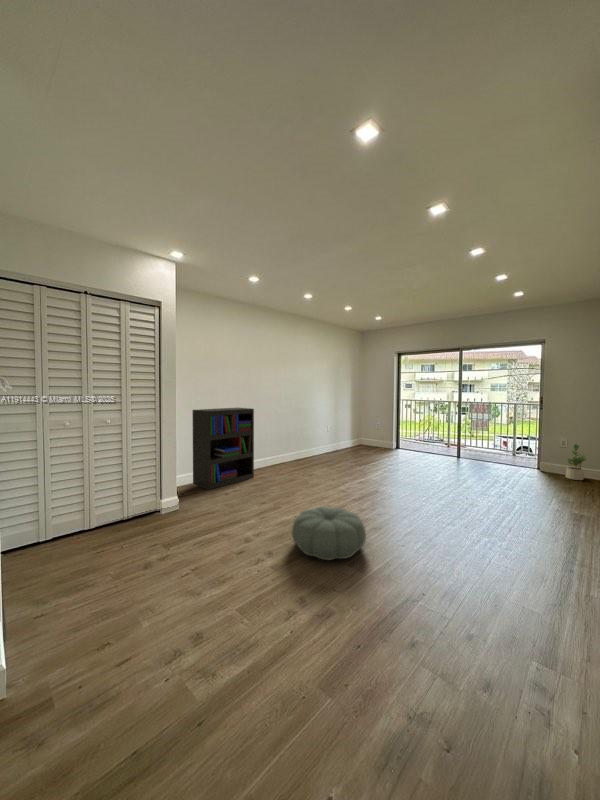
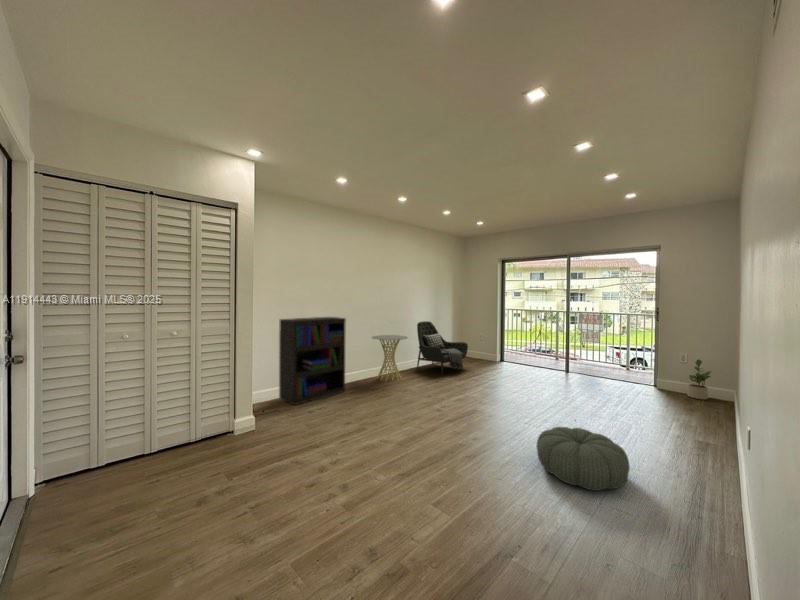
armchair: none [318,412,366,462] -> present [417,321,468,374]
side table: none [276,425,310,469] -> present [372,335,407,381]
pouf: present [292,506,366,560] -> present [537,427,630,491]

